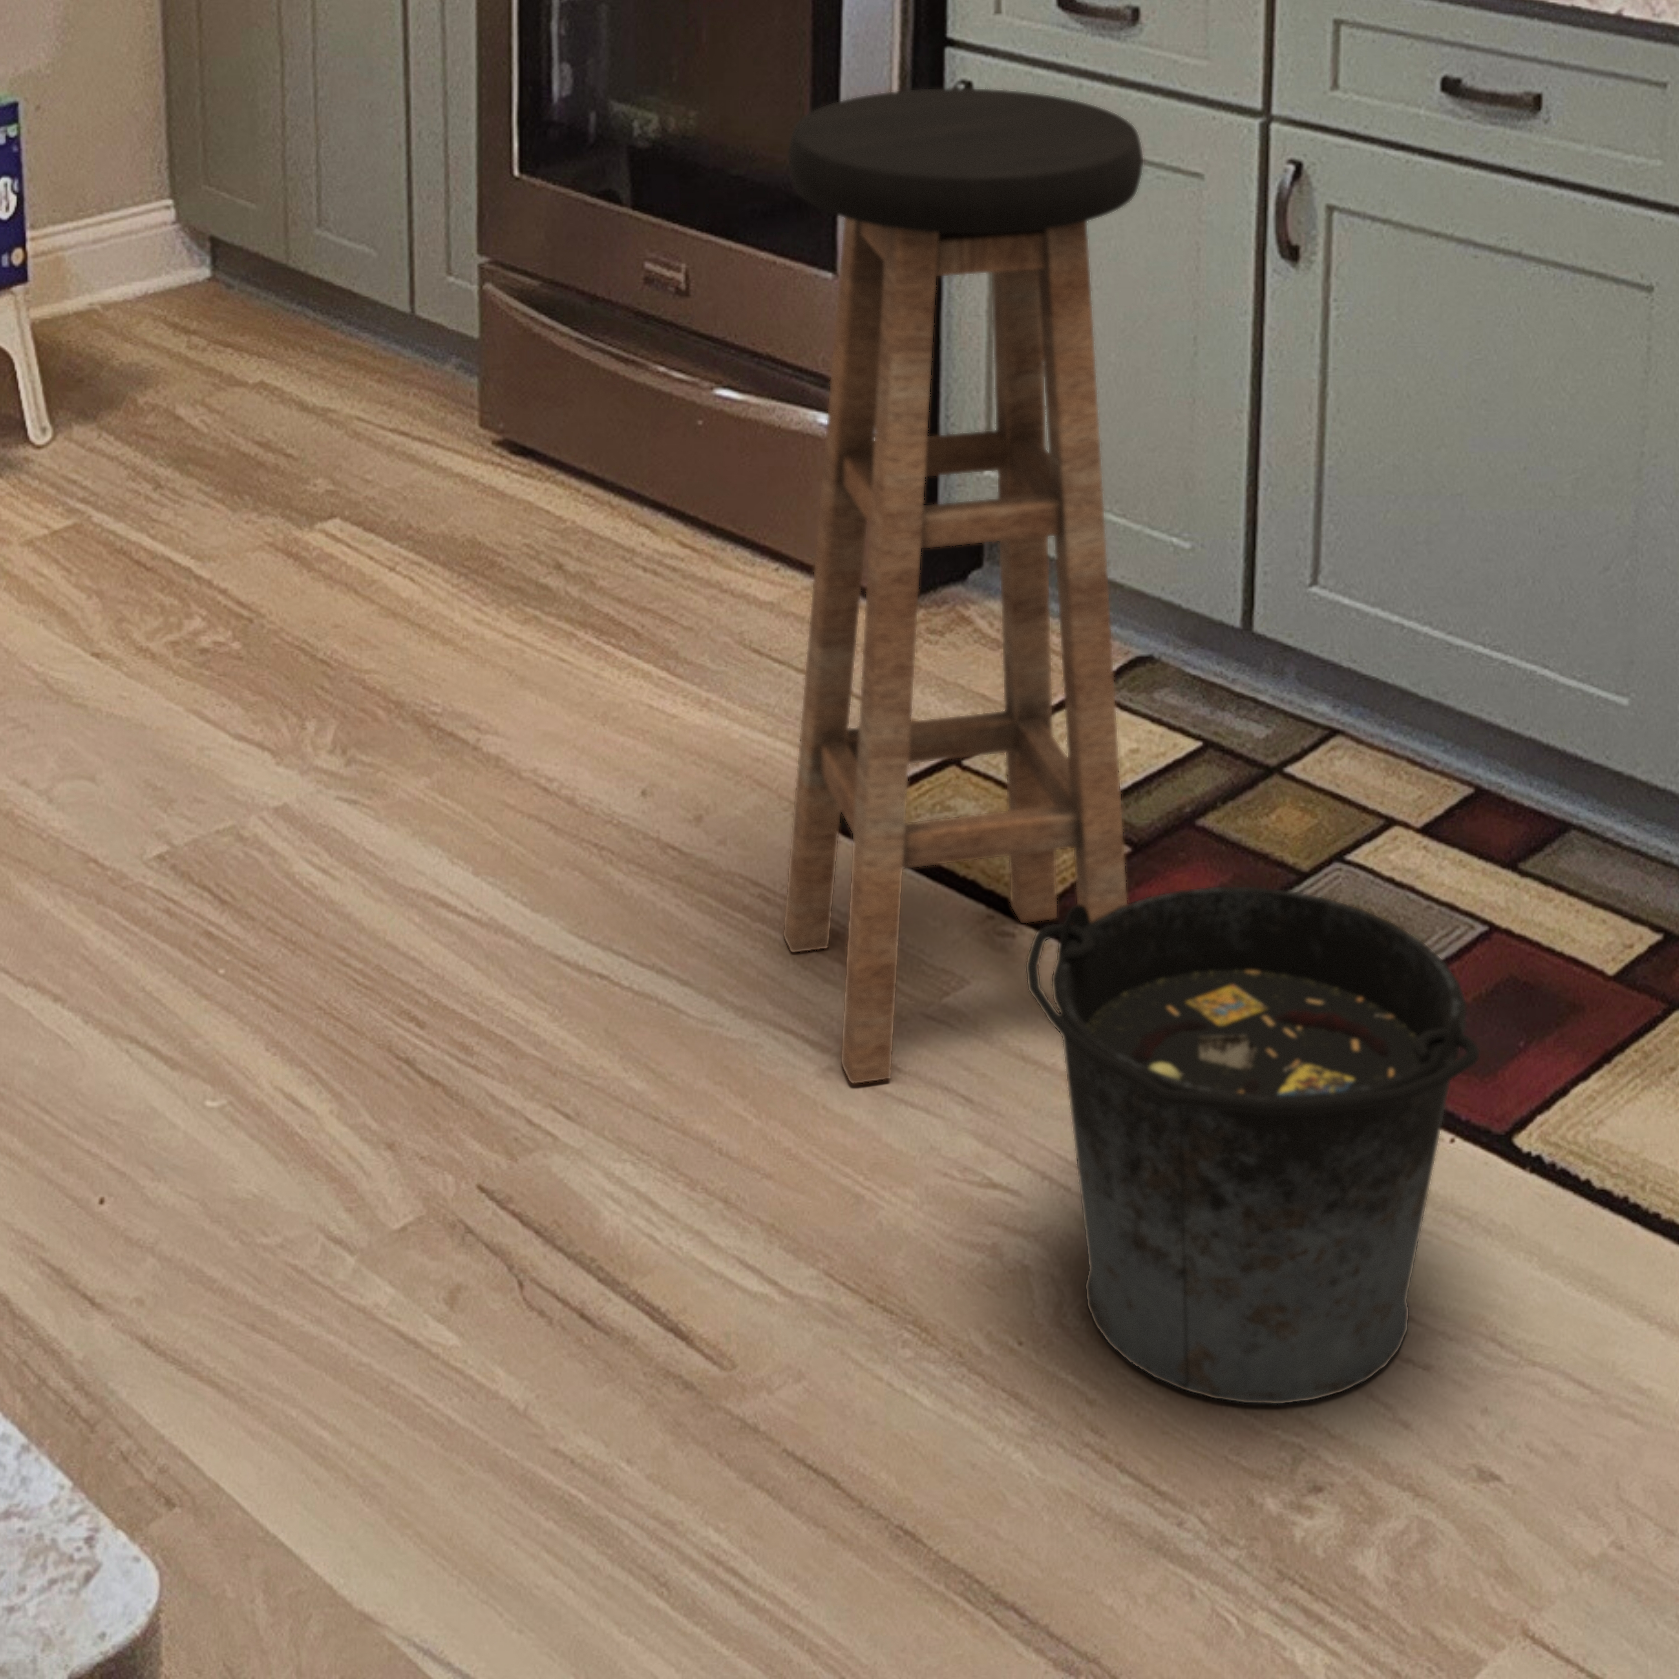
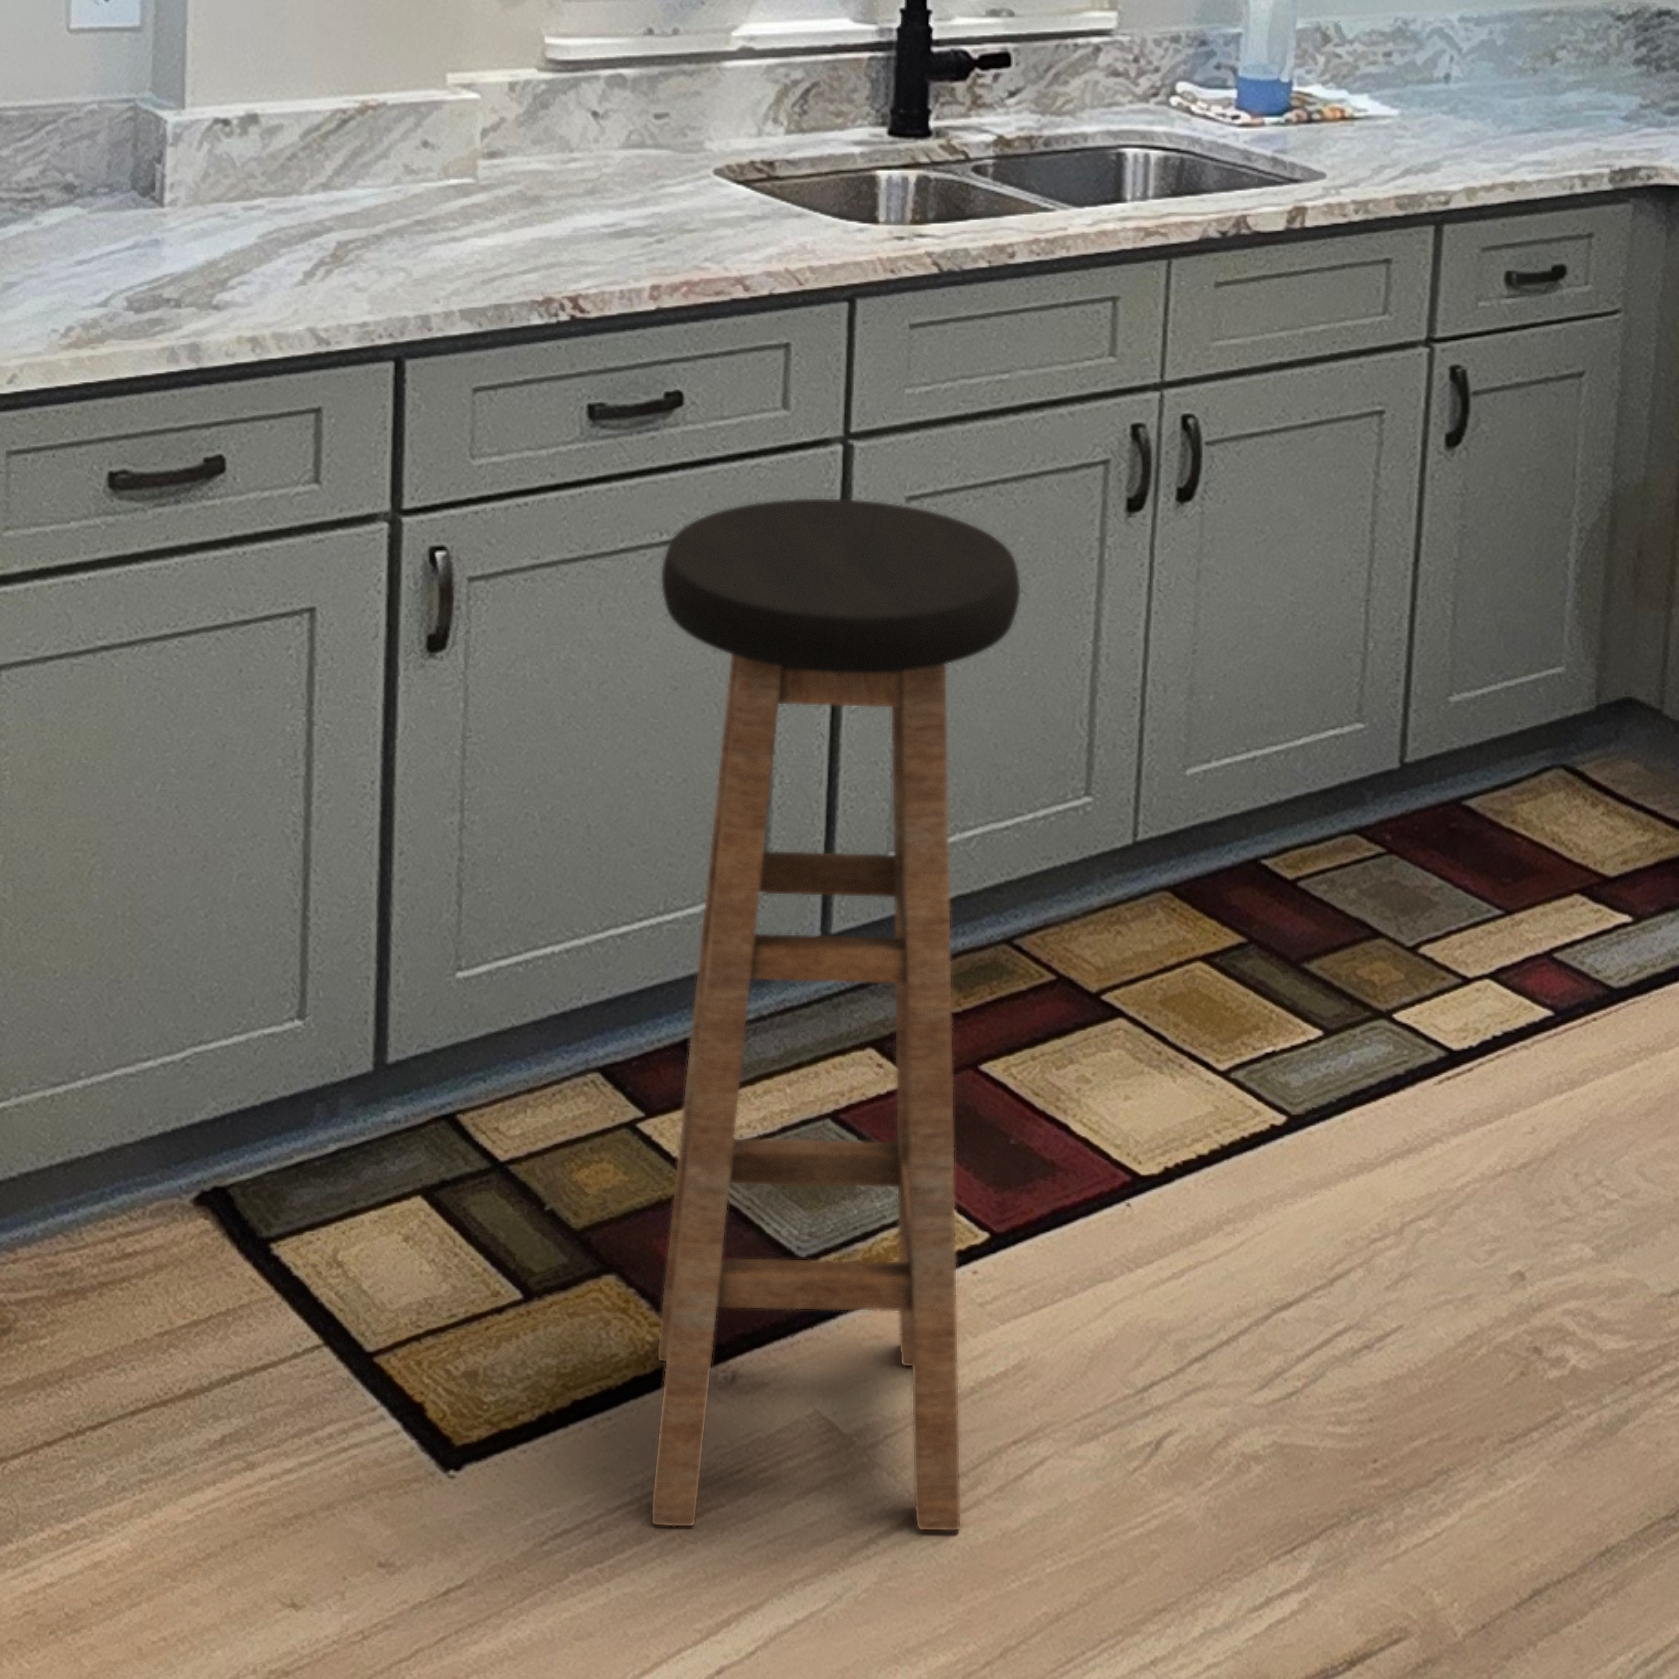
bucket: present [1026,887,1479,1404] -> none [1169,1024,1530,1463]

